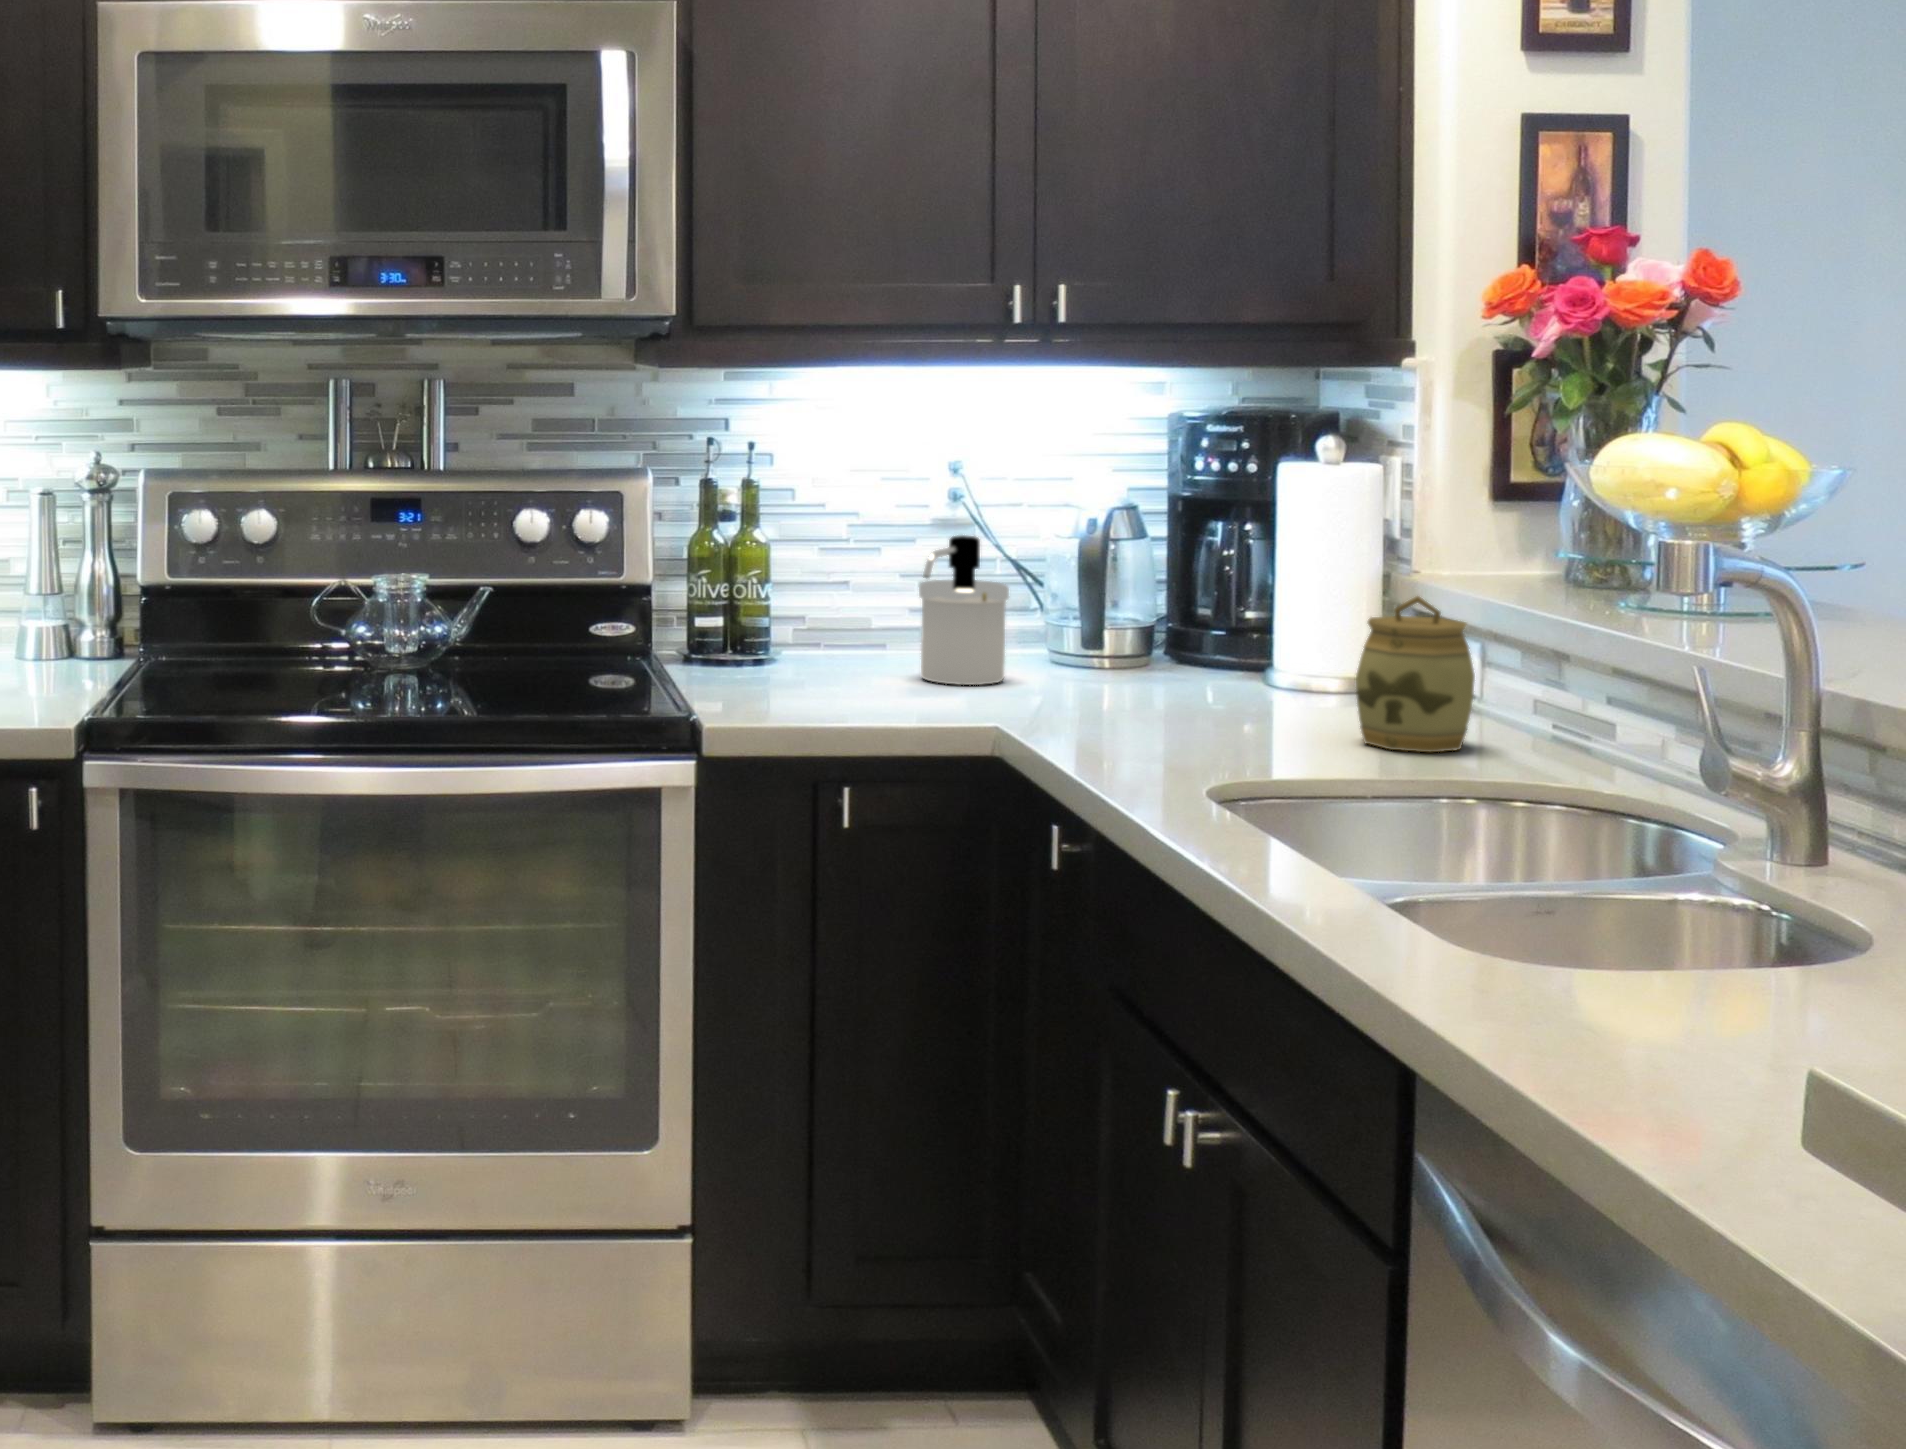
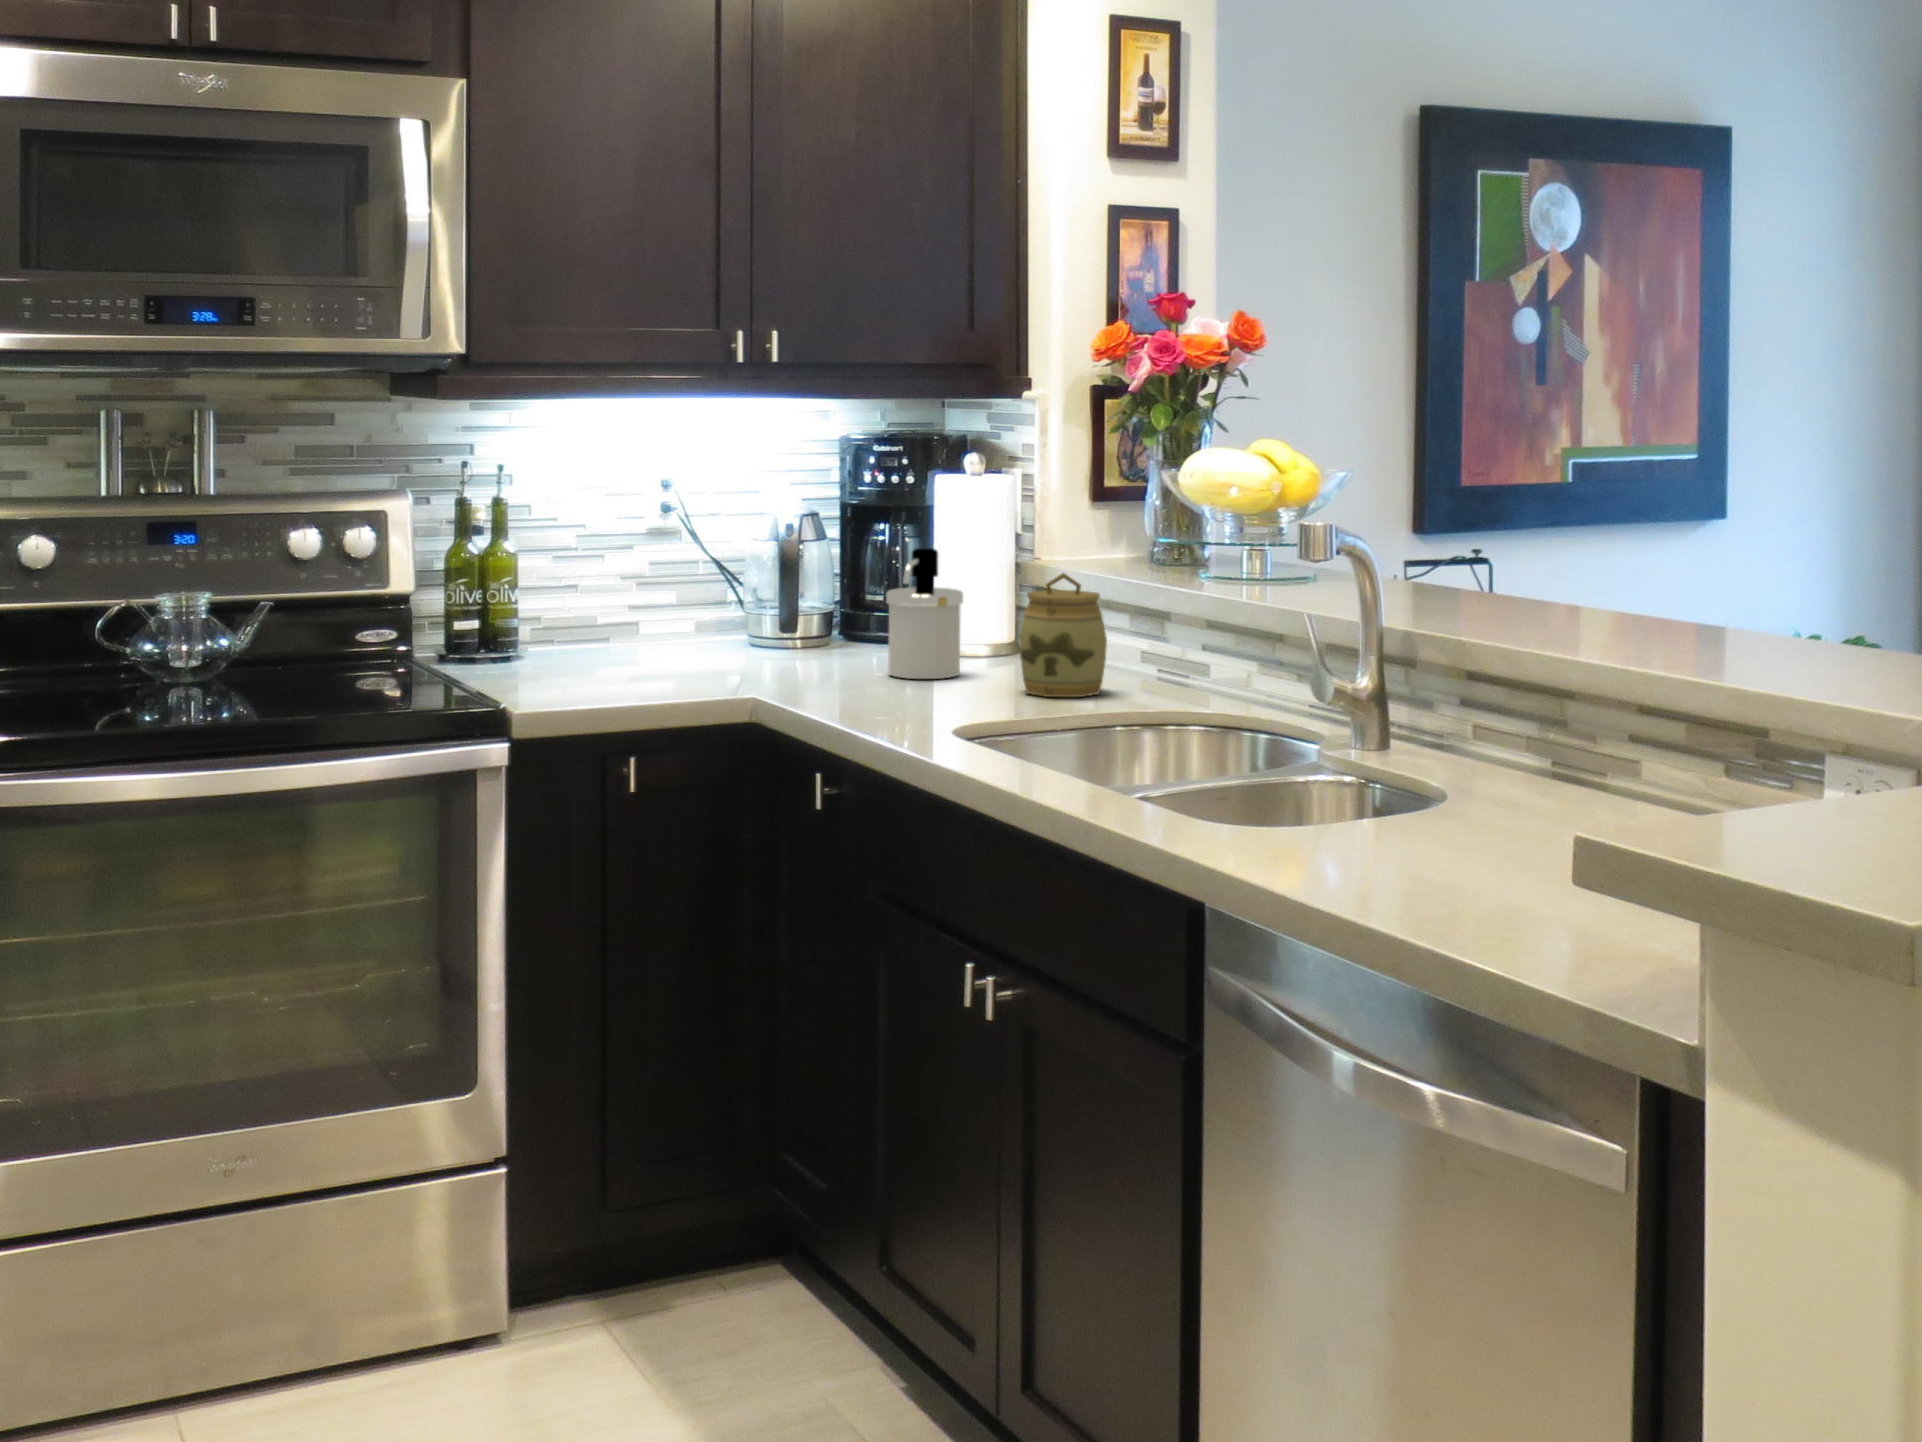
soap dispenser: present [919,535,1009,685] -> present [886,548,963,679]

